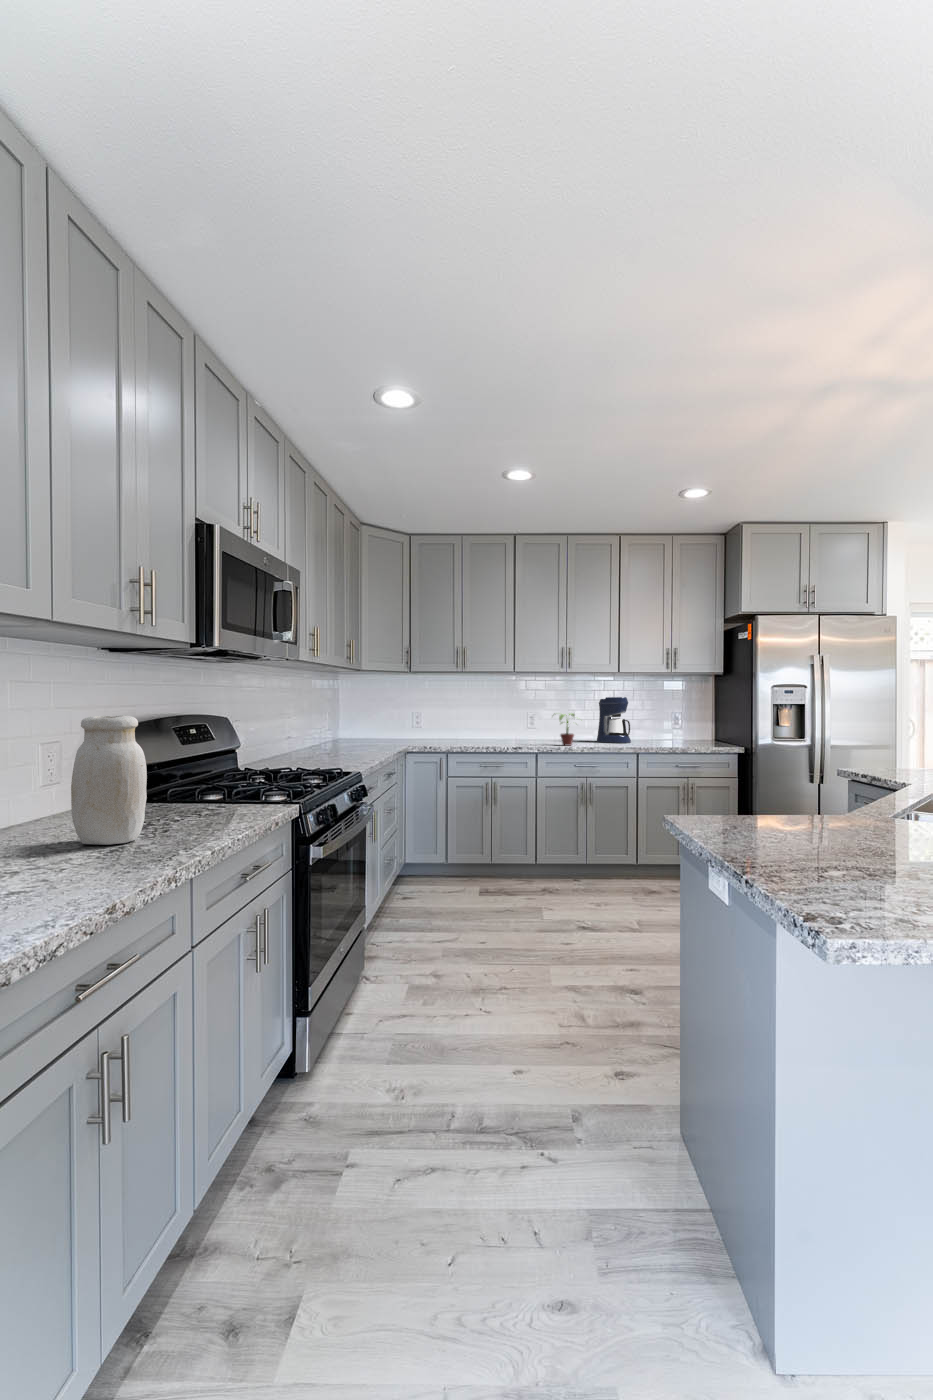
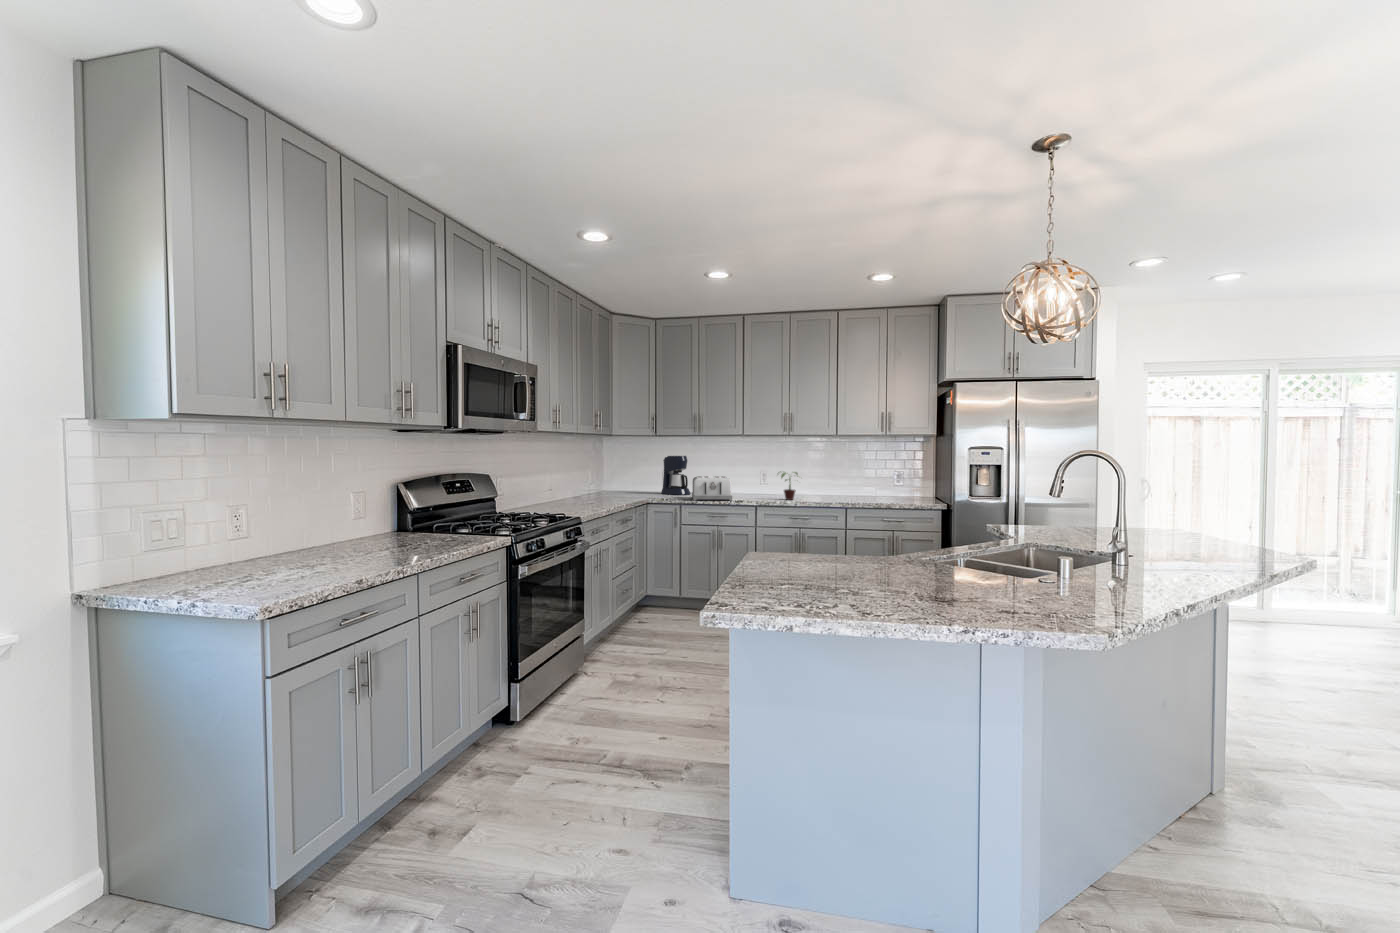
coffee maker: present [597,697,631,743] -> present [661,455,690,495]
jar: present [71,716,147,845] -> none [355,478,400,556]
toaster: none [454,719,506,748] -> present [692,476,732,501]

